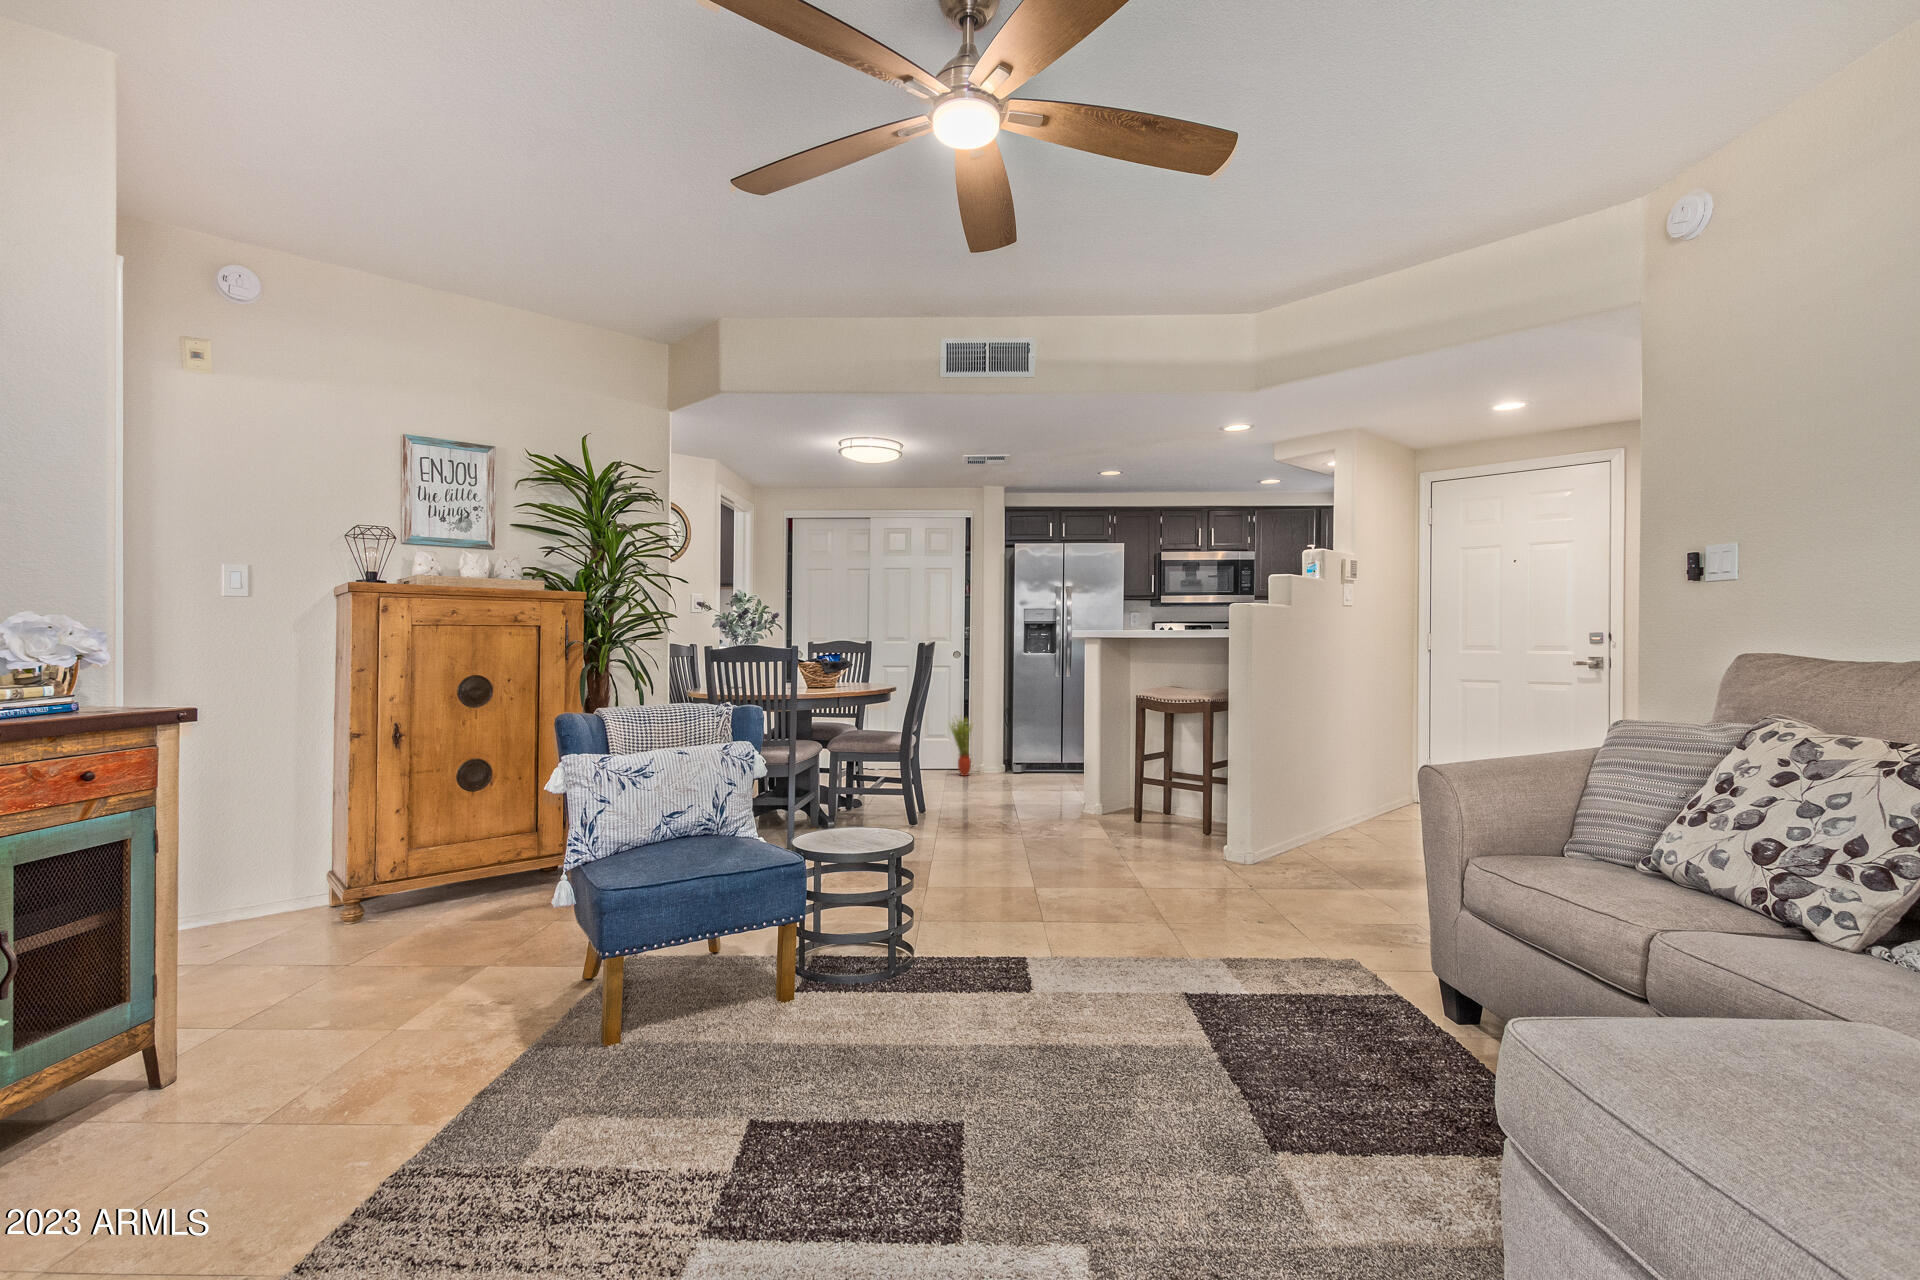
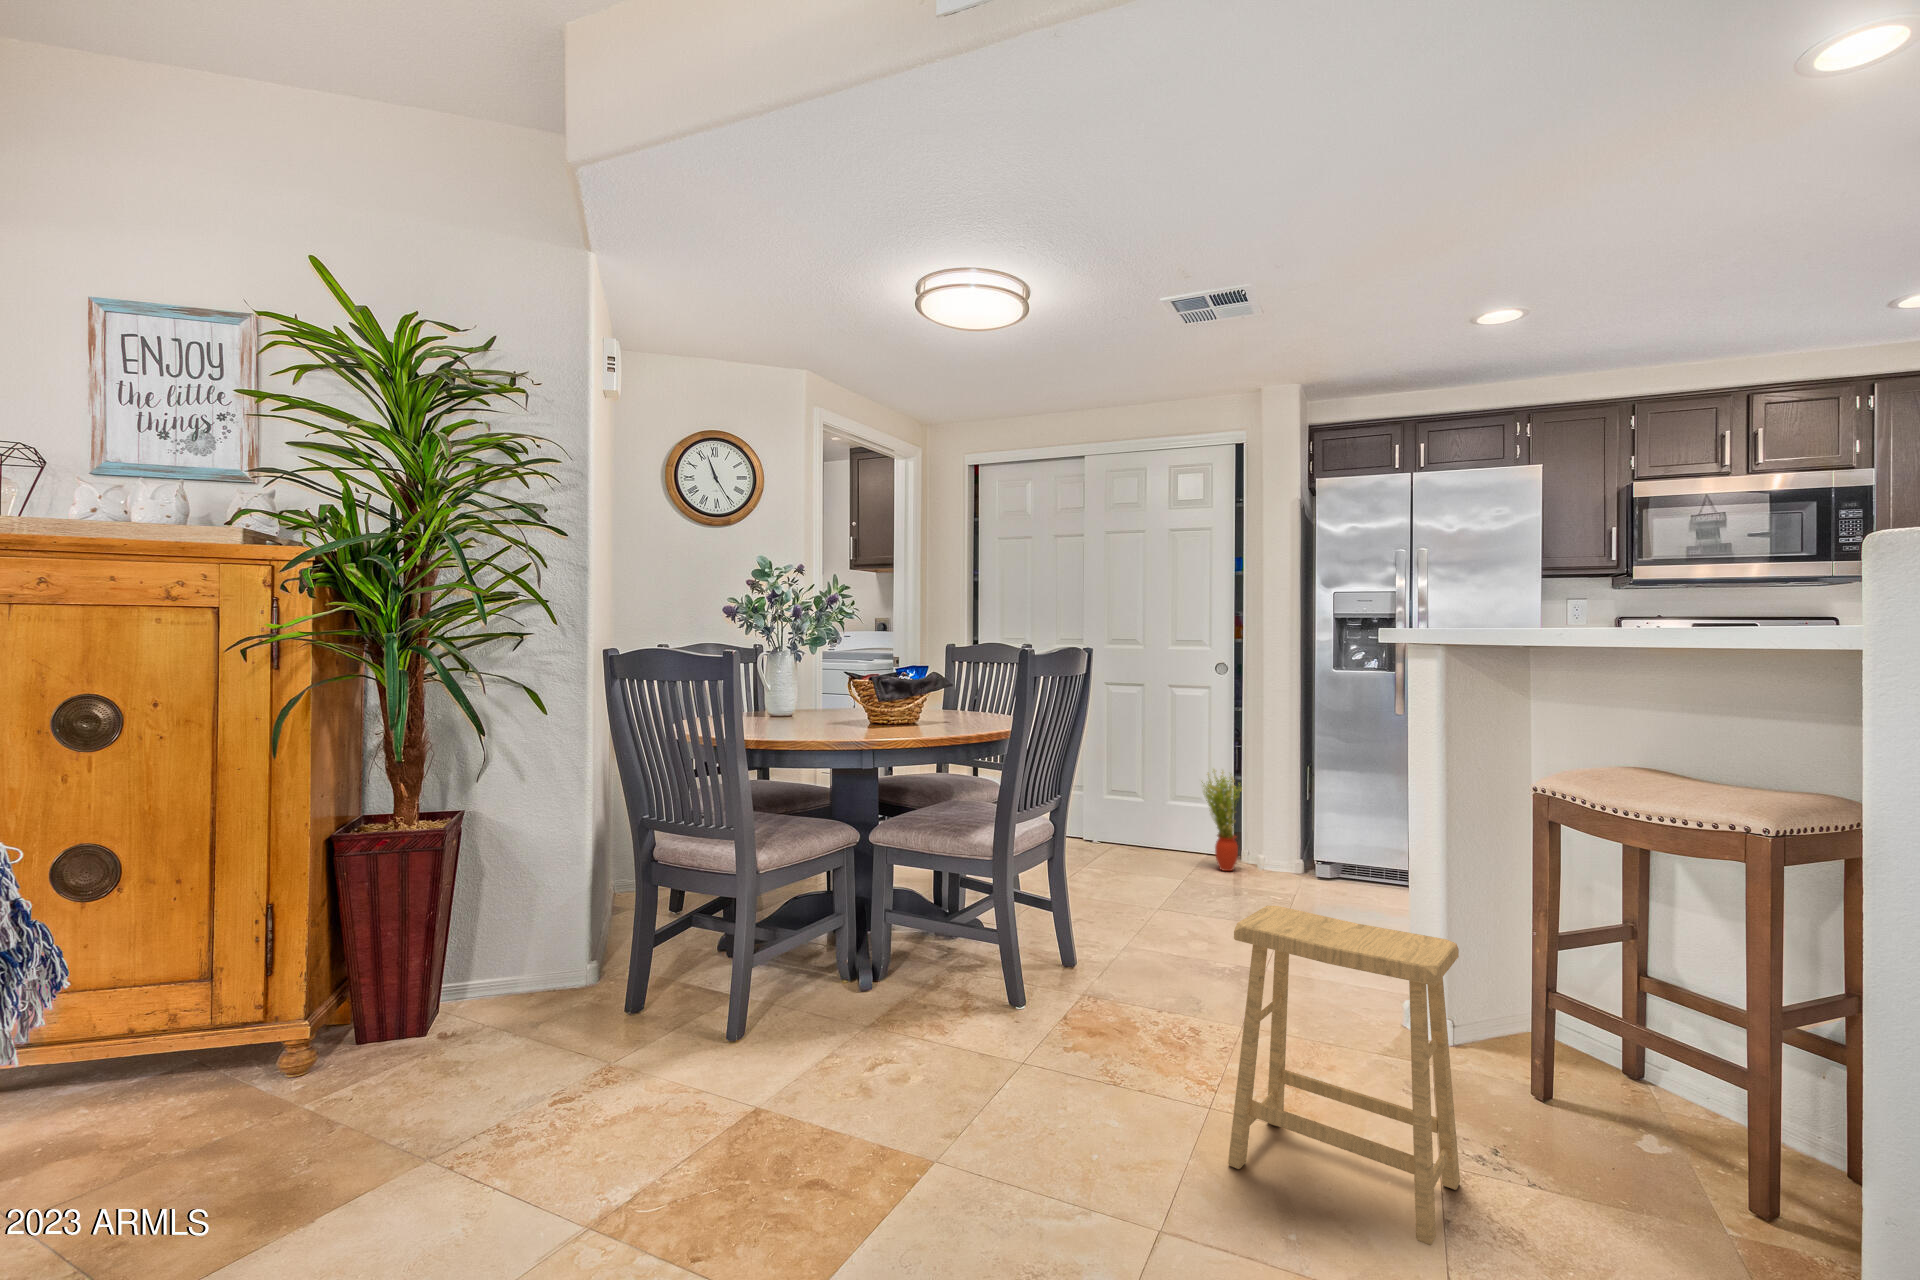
footstool: none [1043,746,1122,850] -> present [1228,906,1460,1245]

